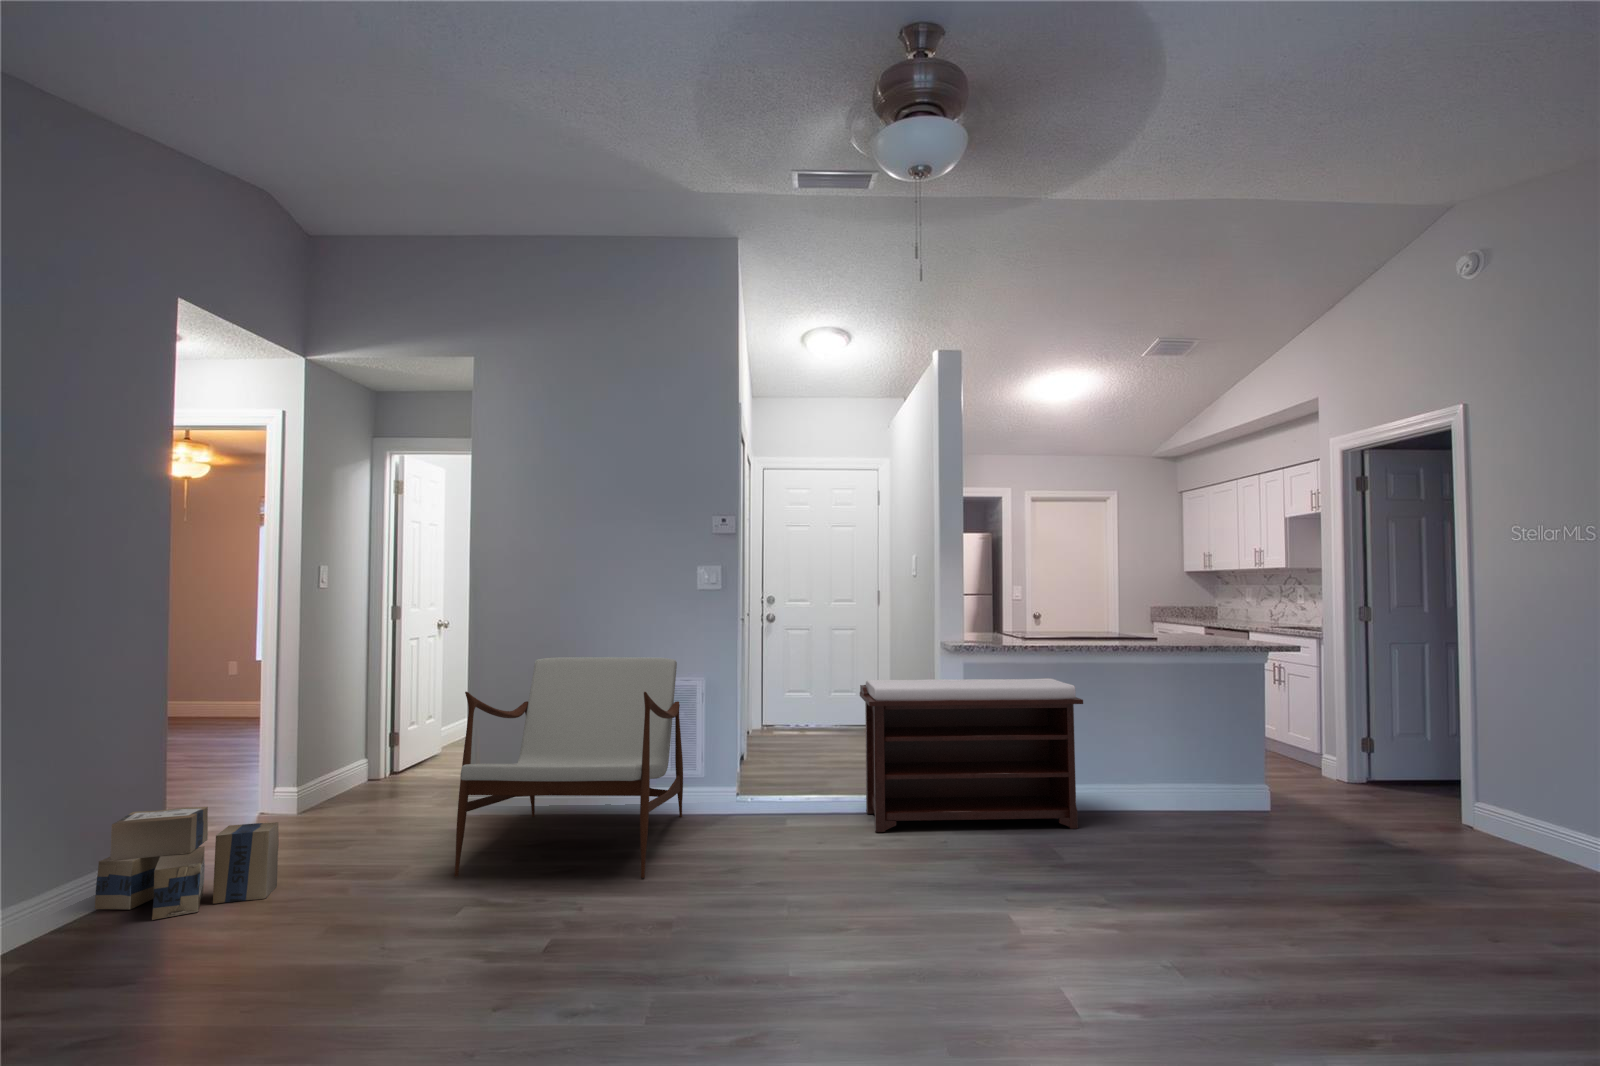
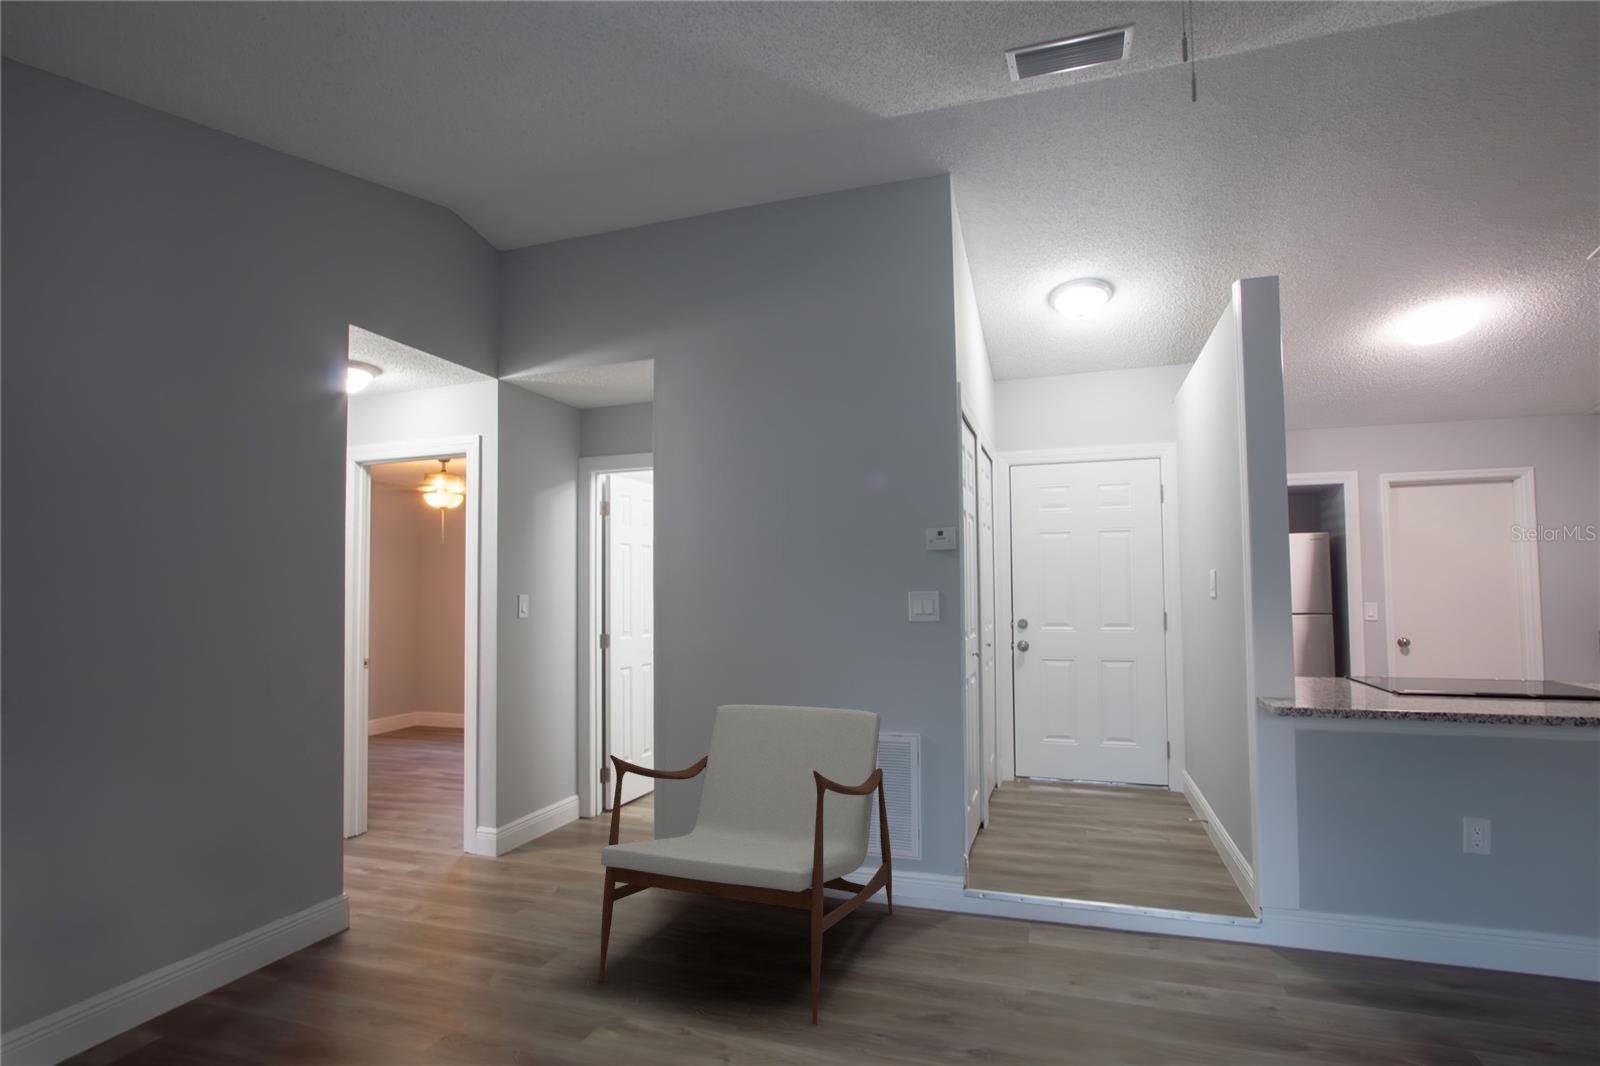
bench: present [860,678,1083,832] -> none [1132,753,1526,1027]
cardboard box: present [95,807,279,920] -> none [256,865,425,998]

